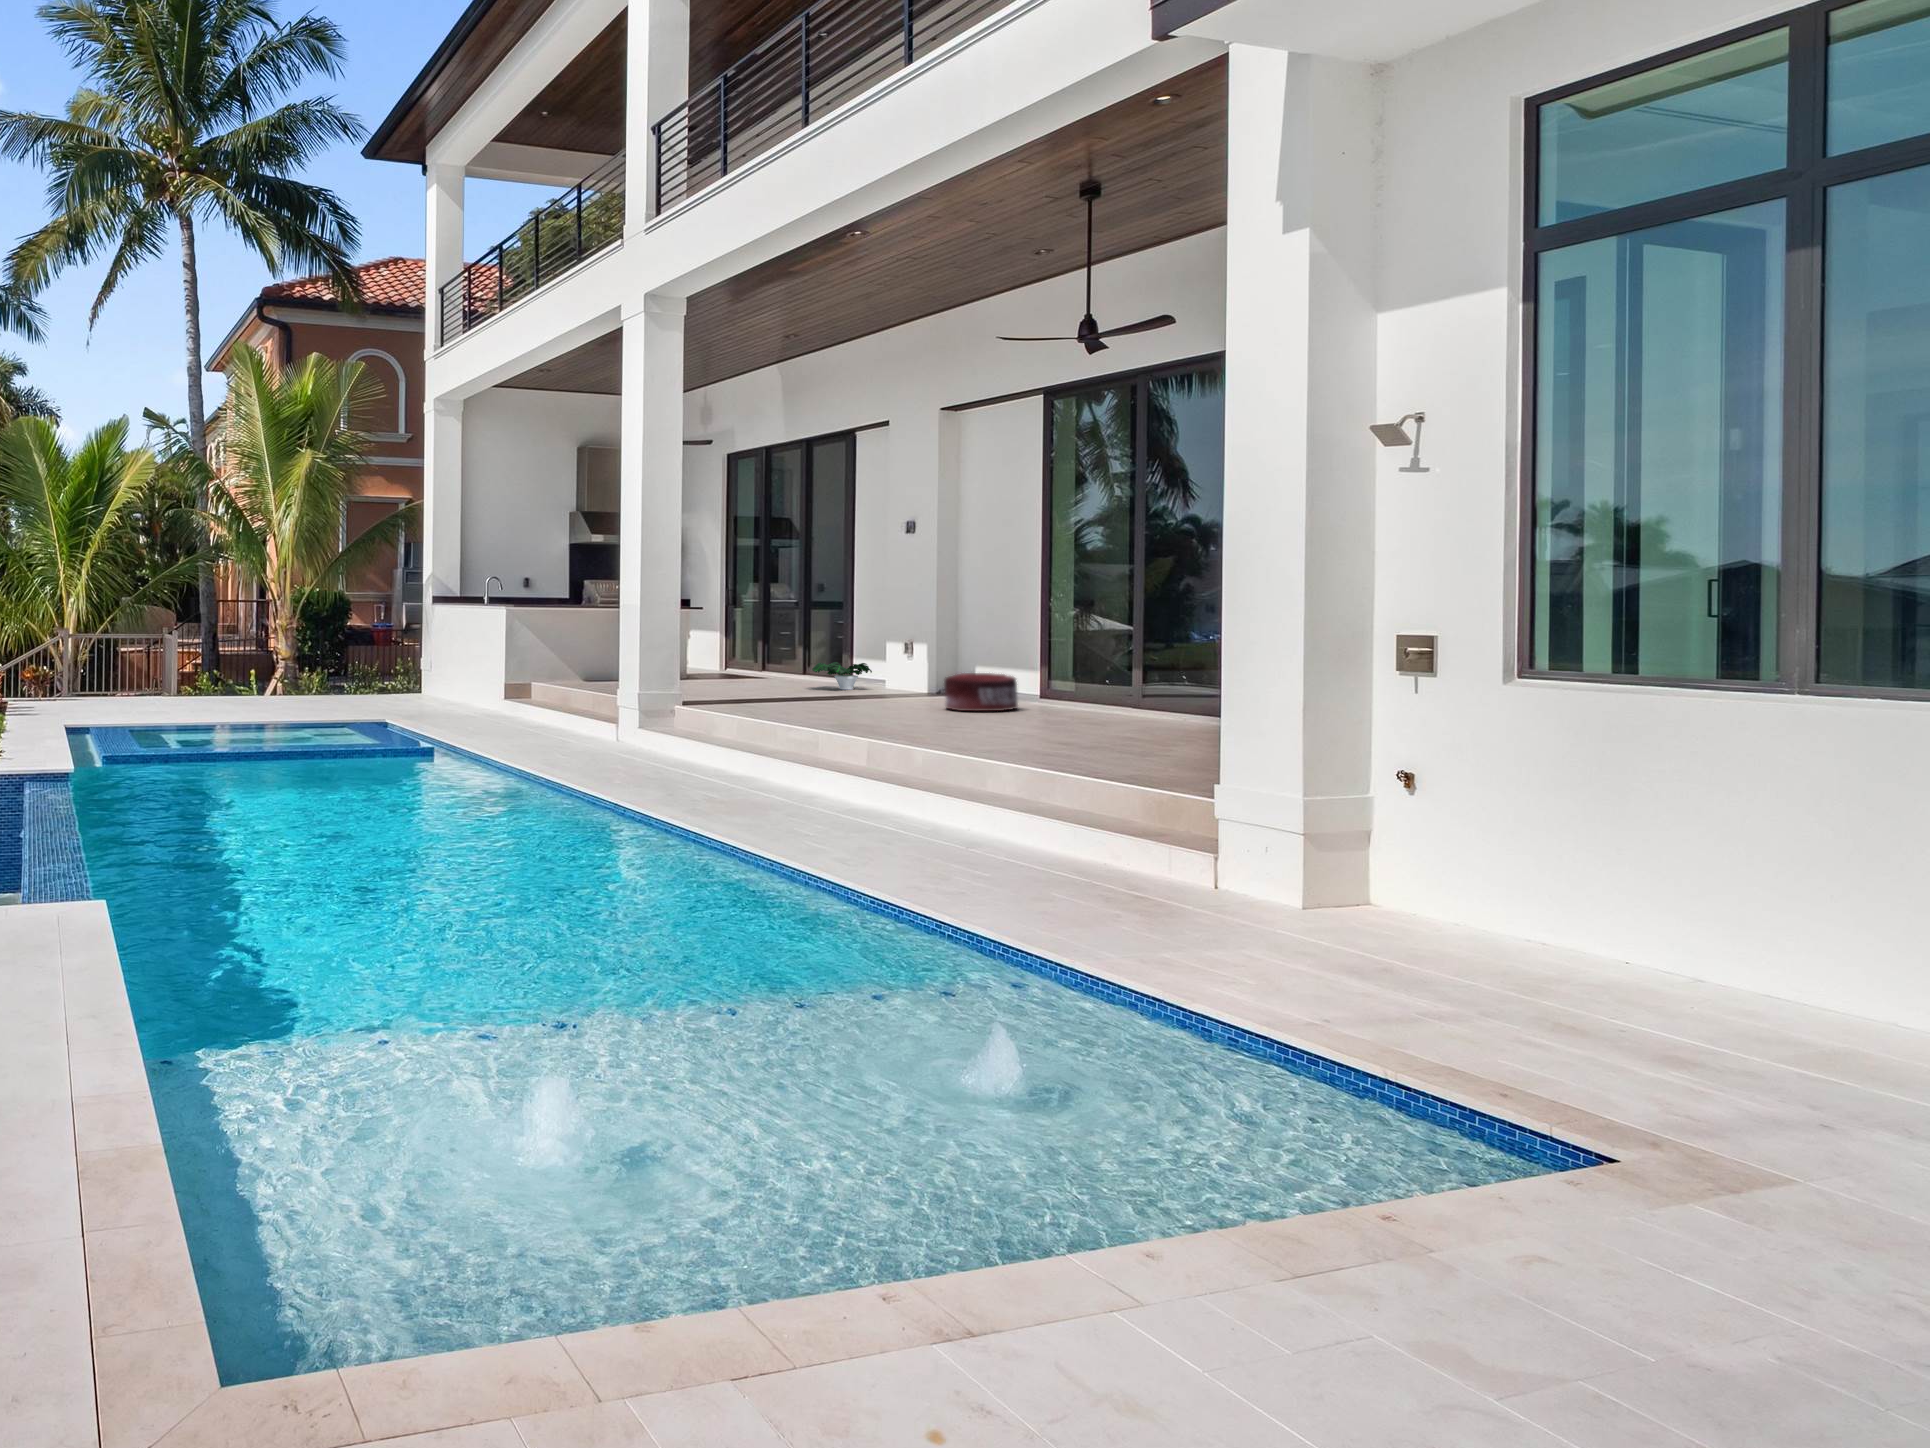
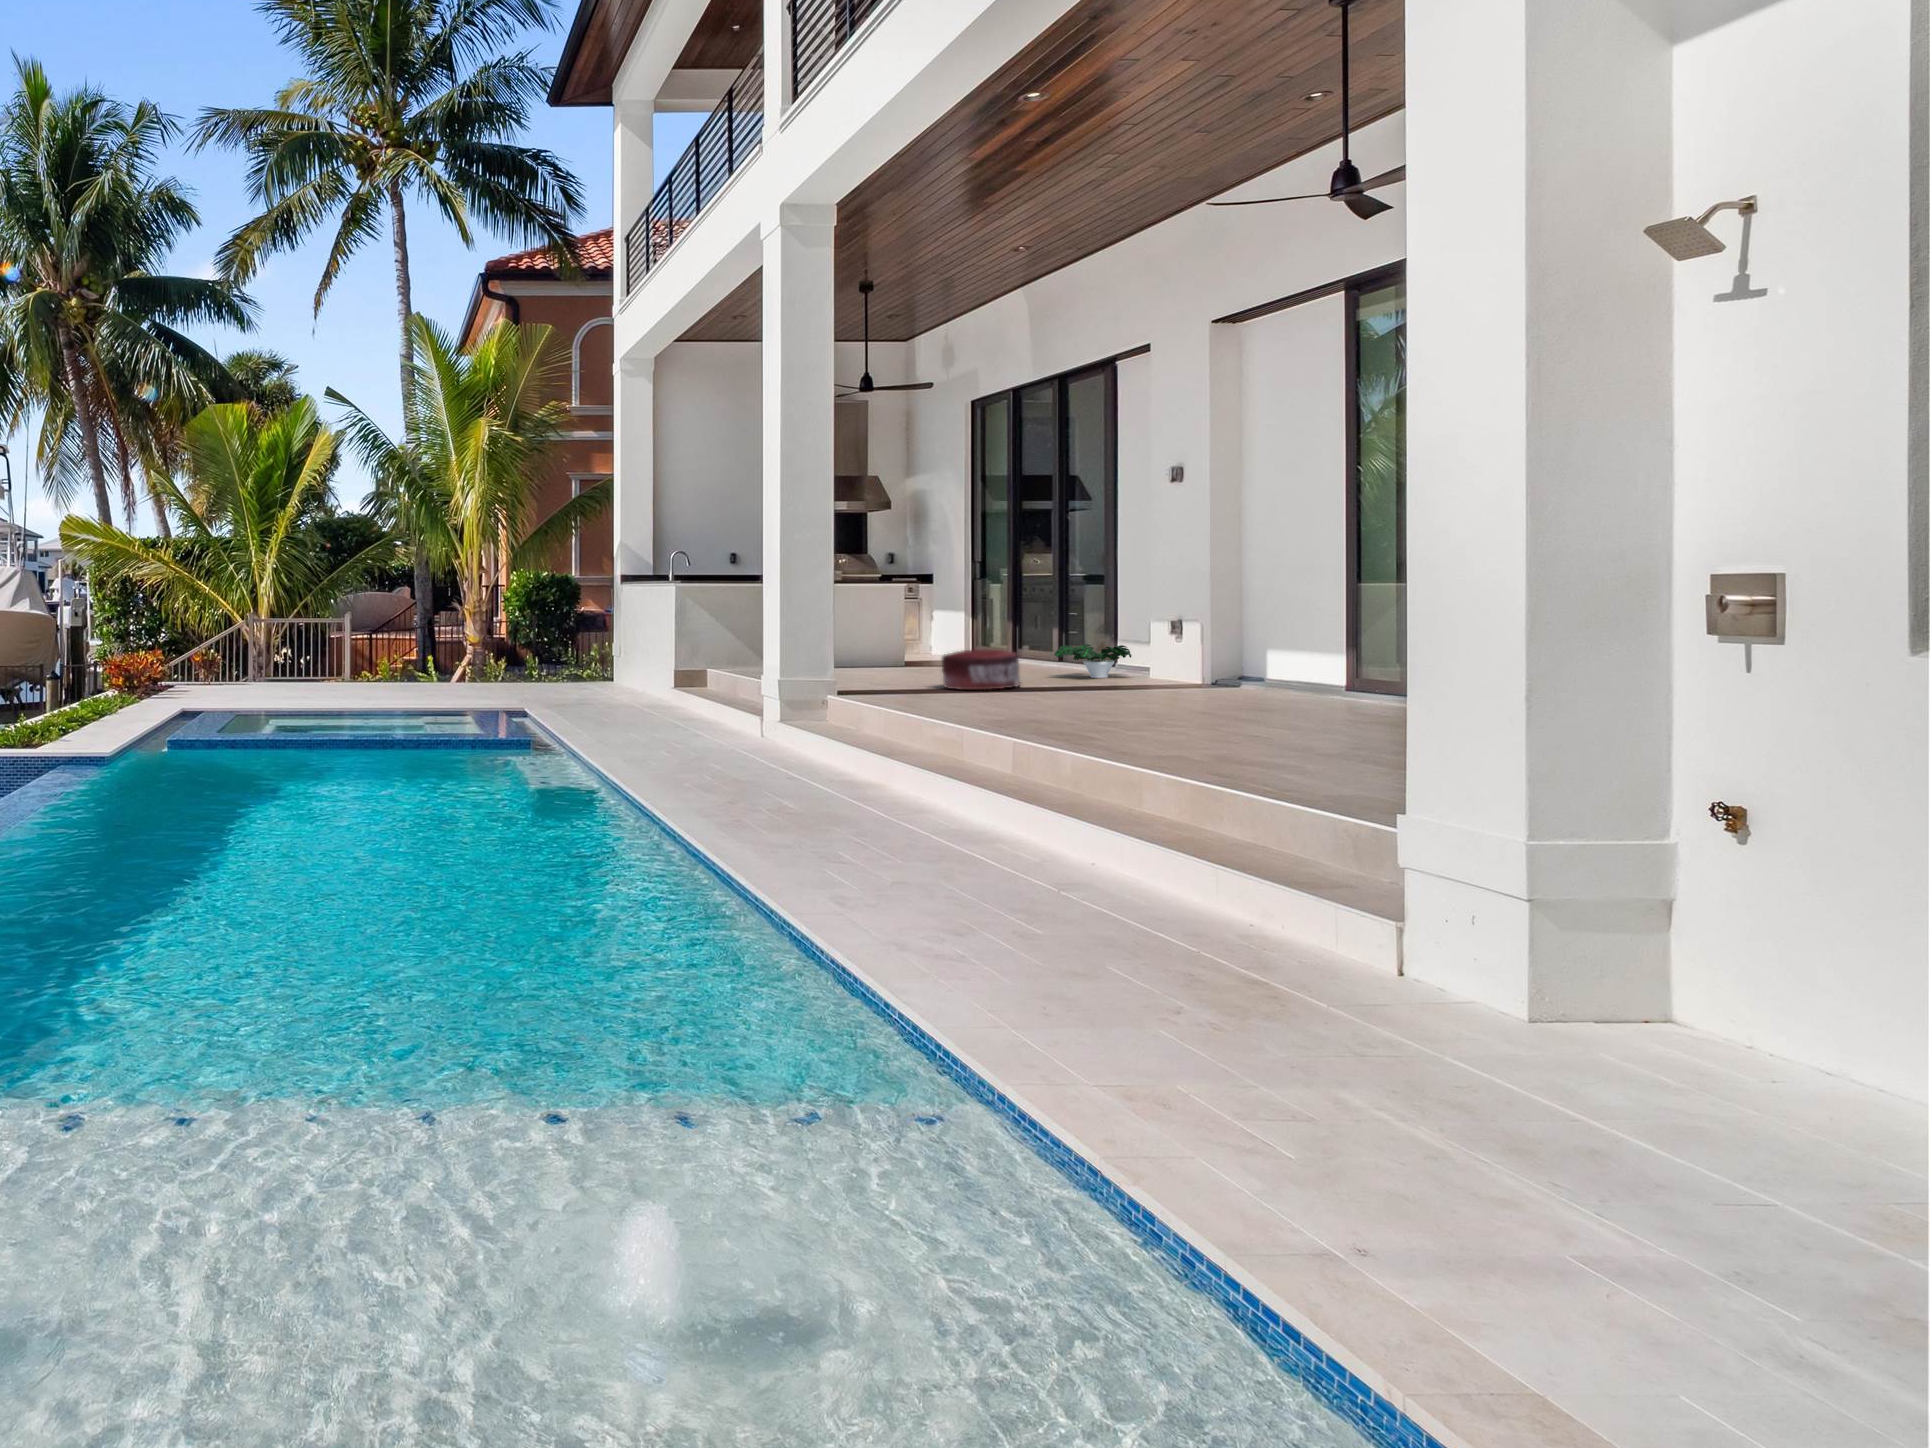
pouf: present [944,673,1018,711] -> present [941,650,1021,690]

